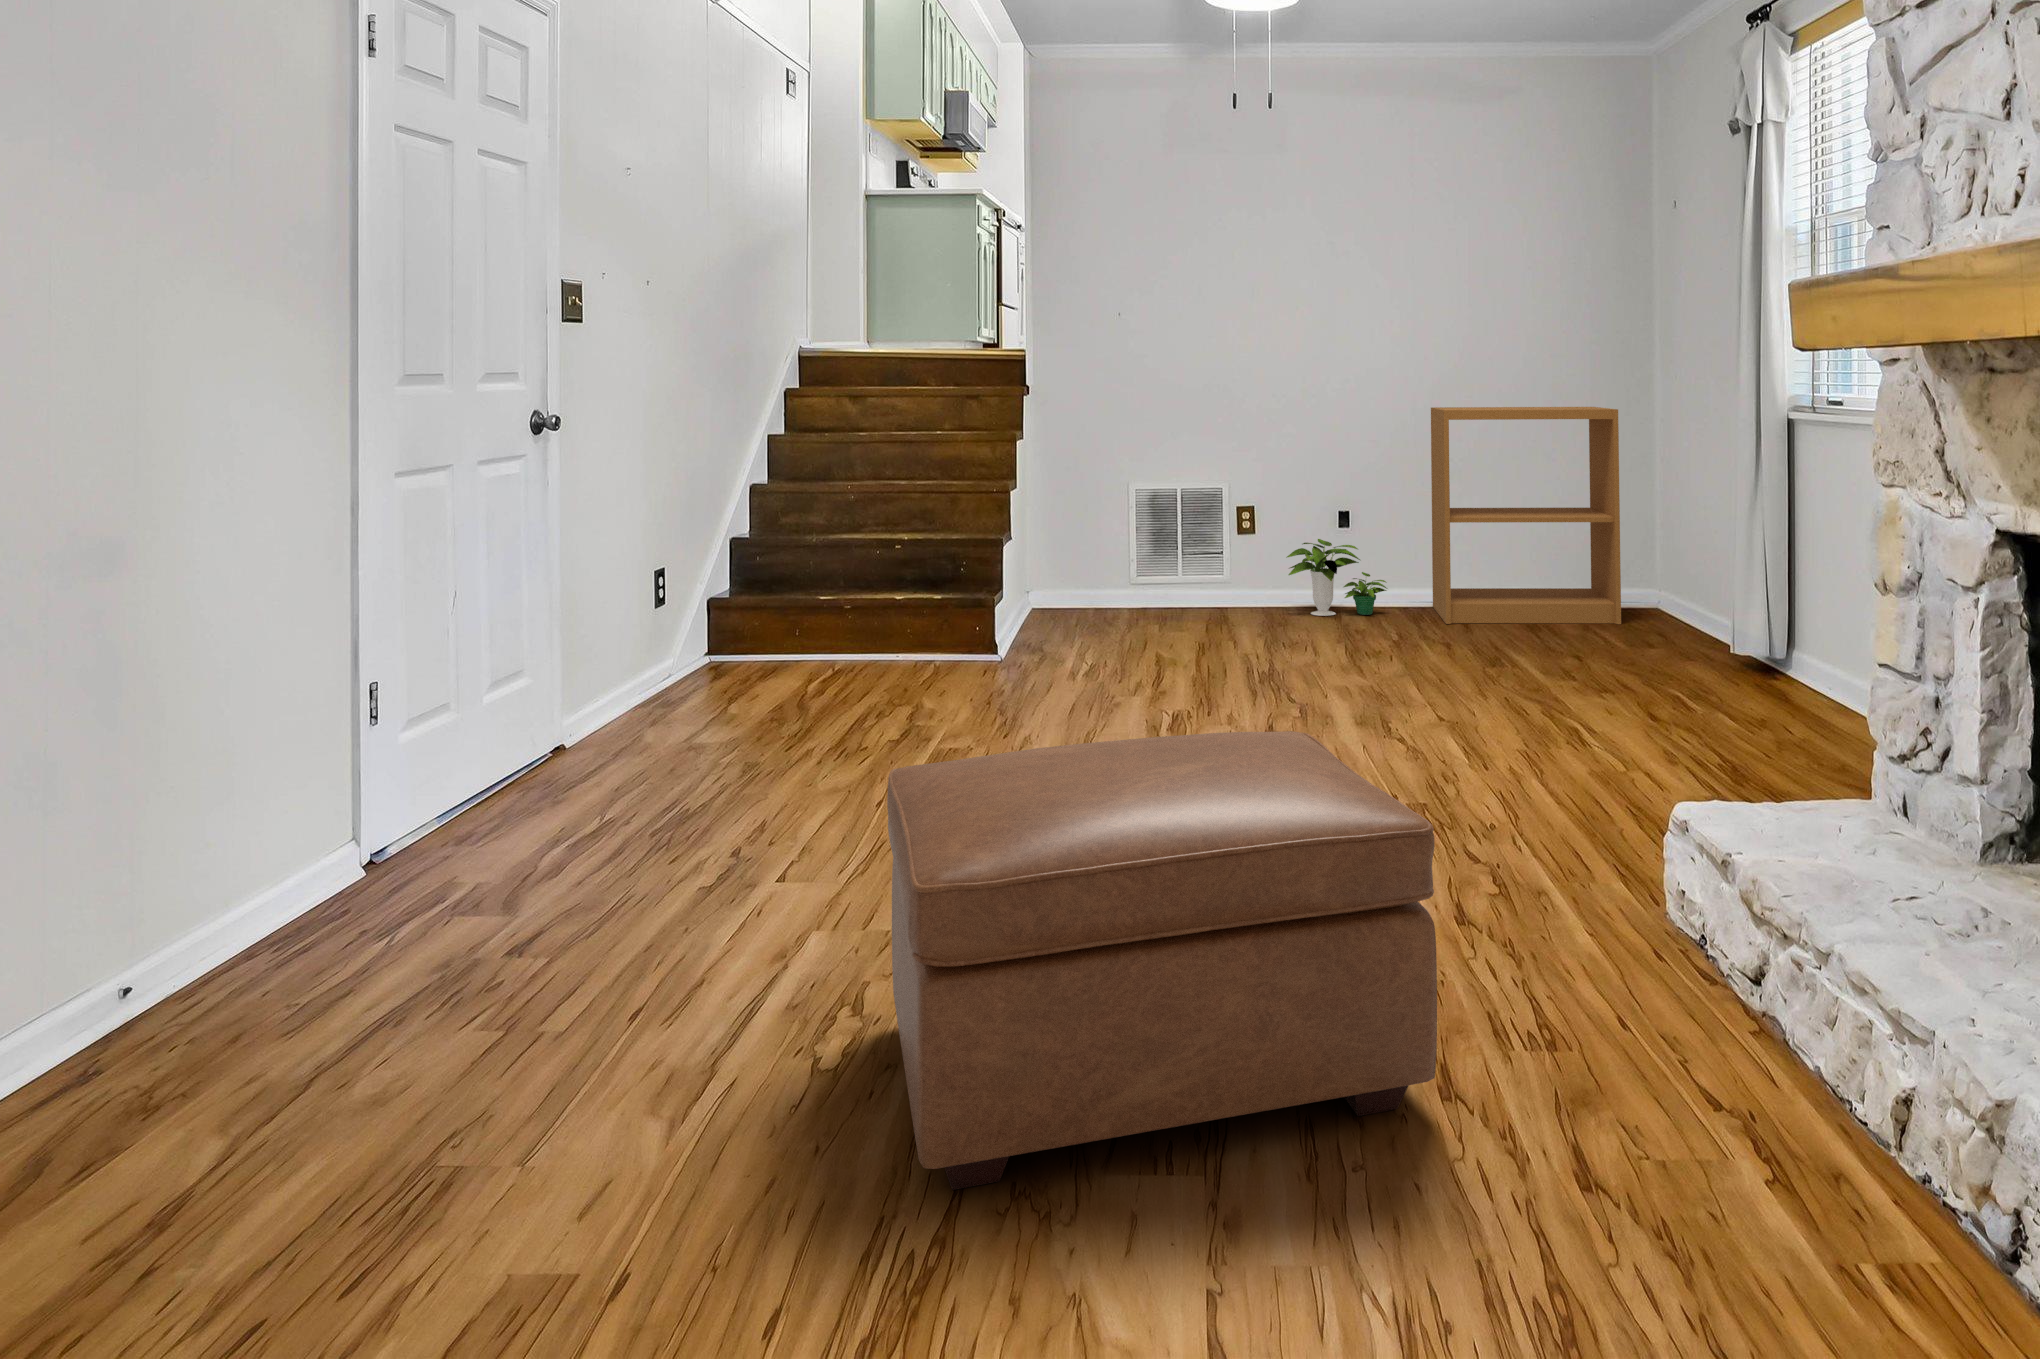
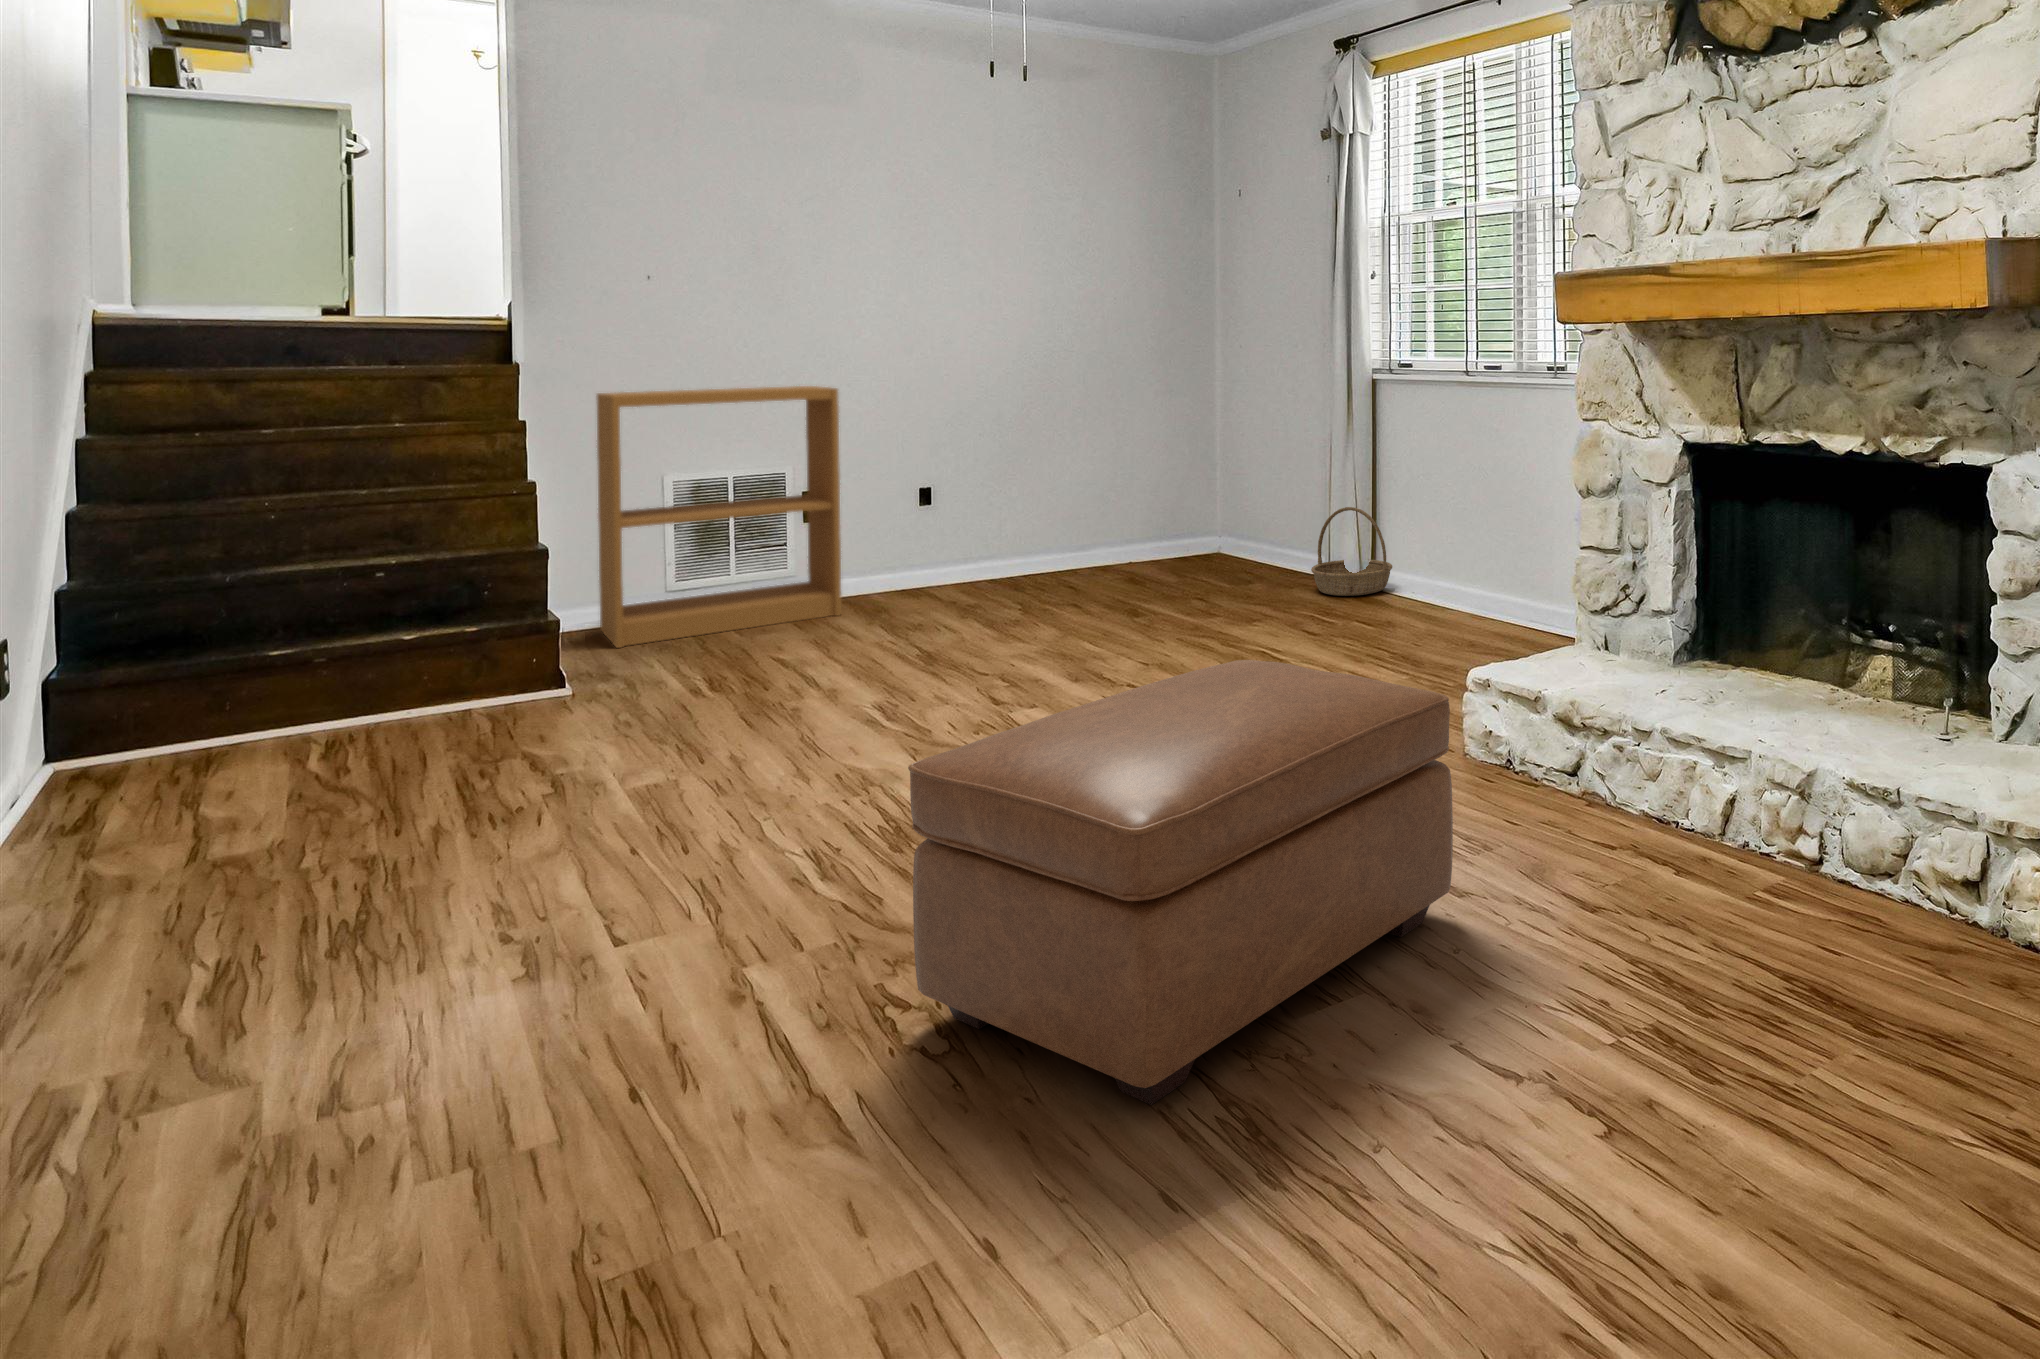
bookshelf: present [1431,407,1621,624] -> present [596,386,842,648]
potted plant: present [1287,539,1387,616] -> none [873,518,987,597]
basket: none [1698,575,1805,686] -> present [1311,507,1392,596]

